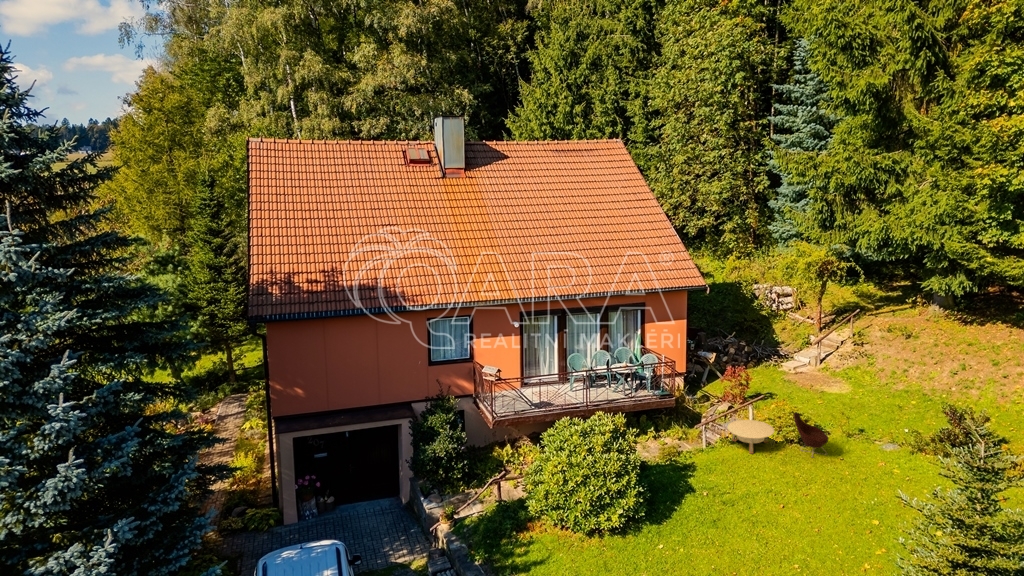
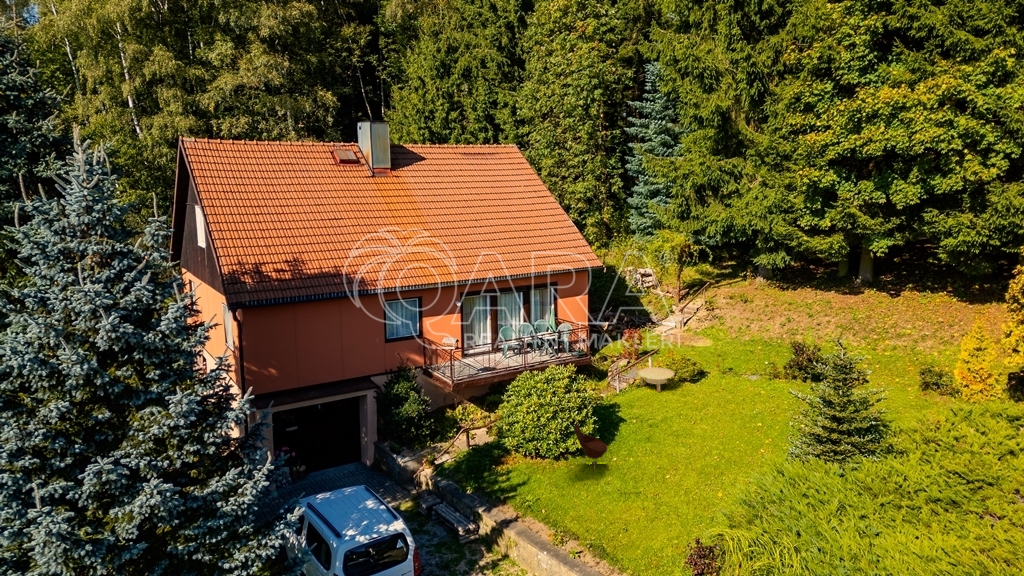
chair: present [793,412,828,457] -> present [575,425,607,459]

